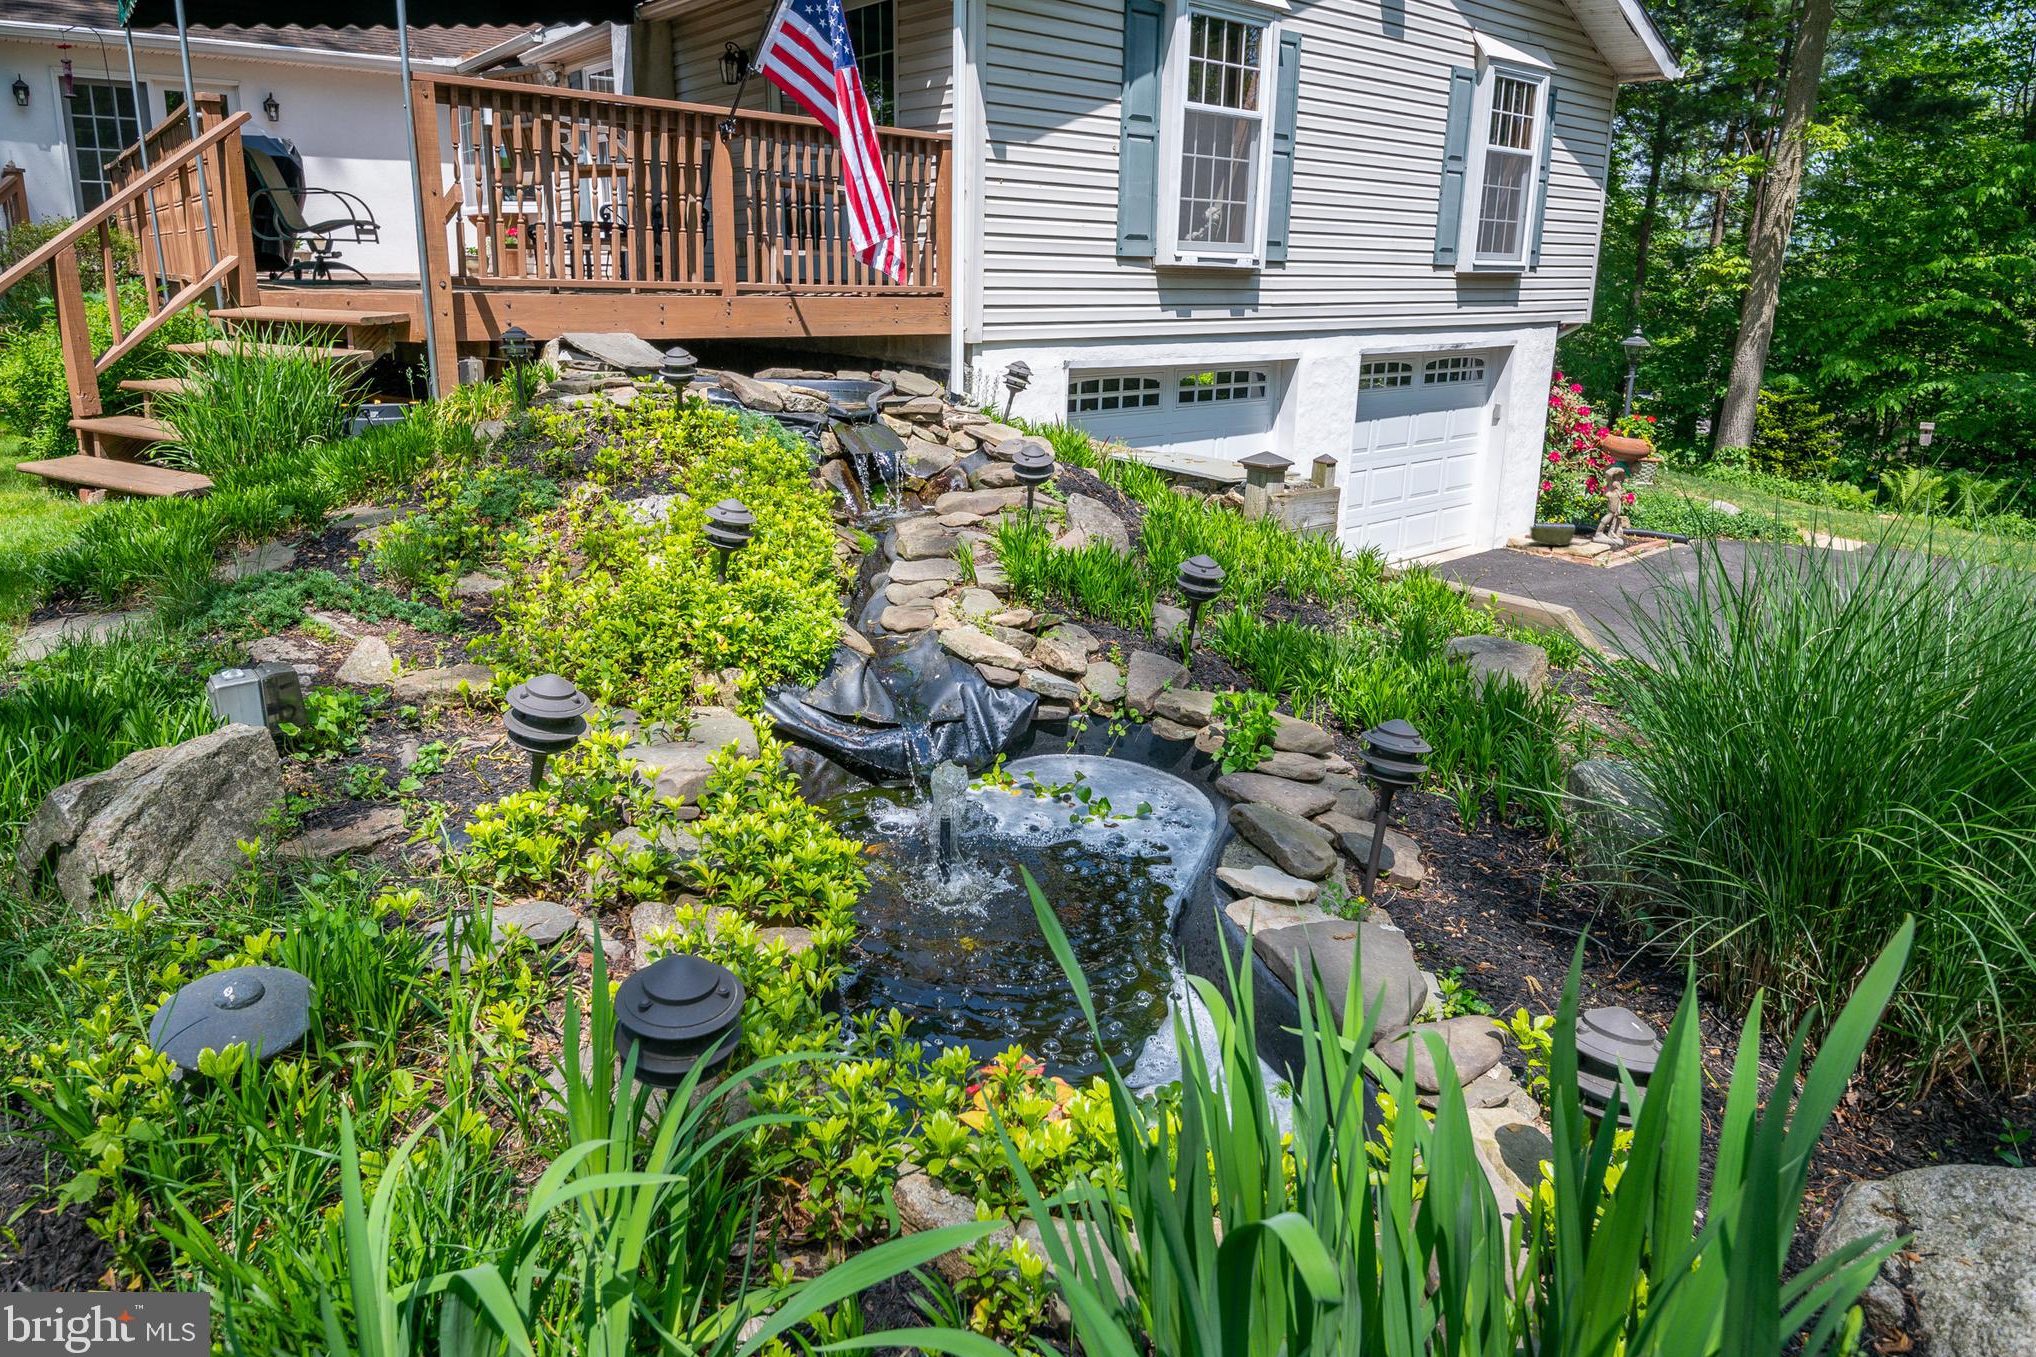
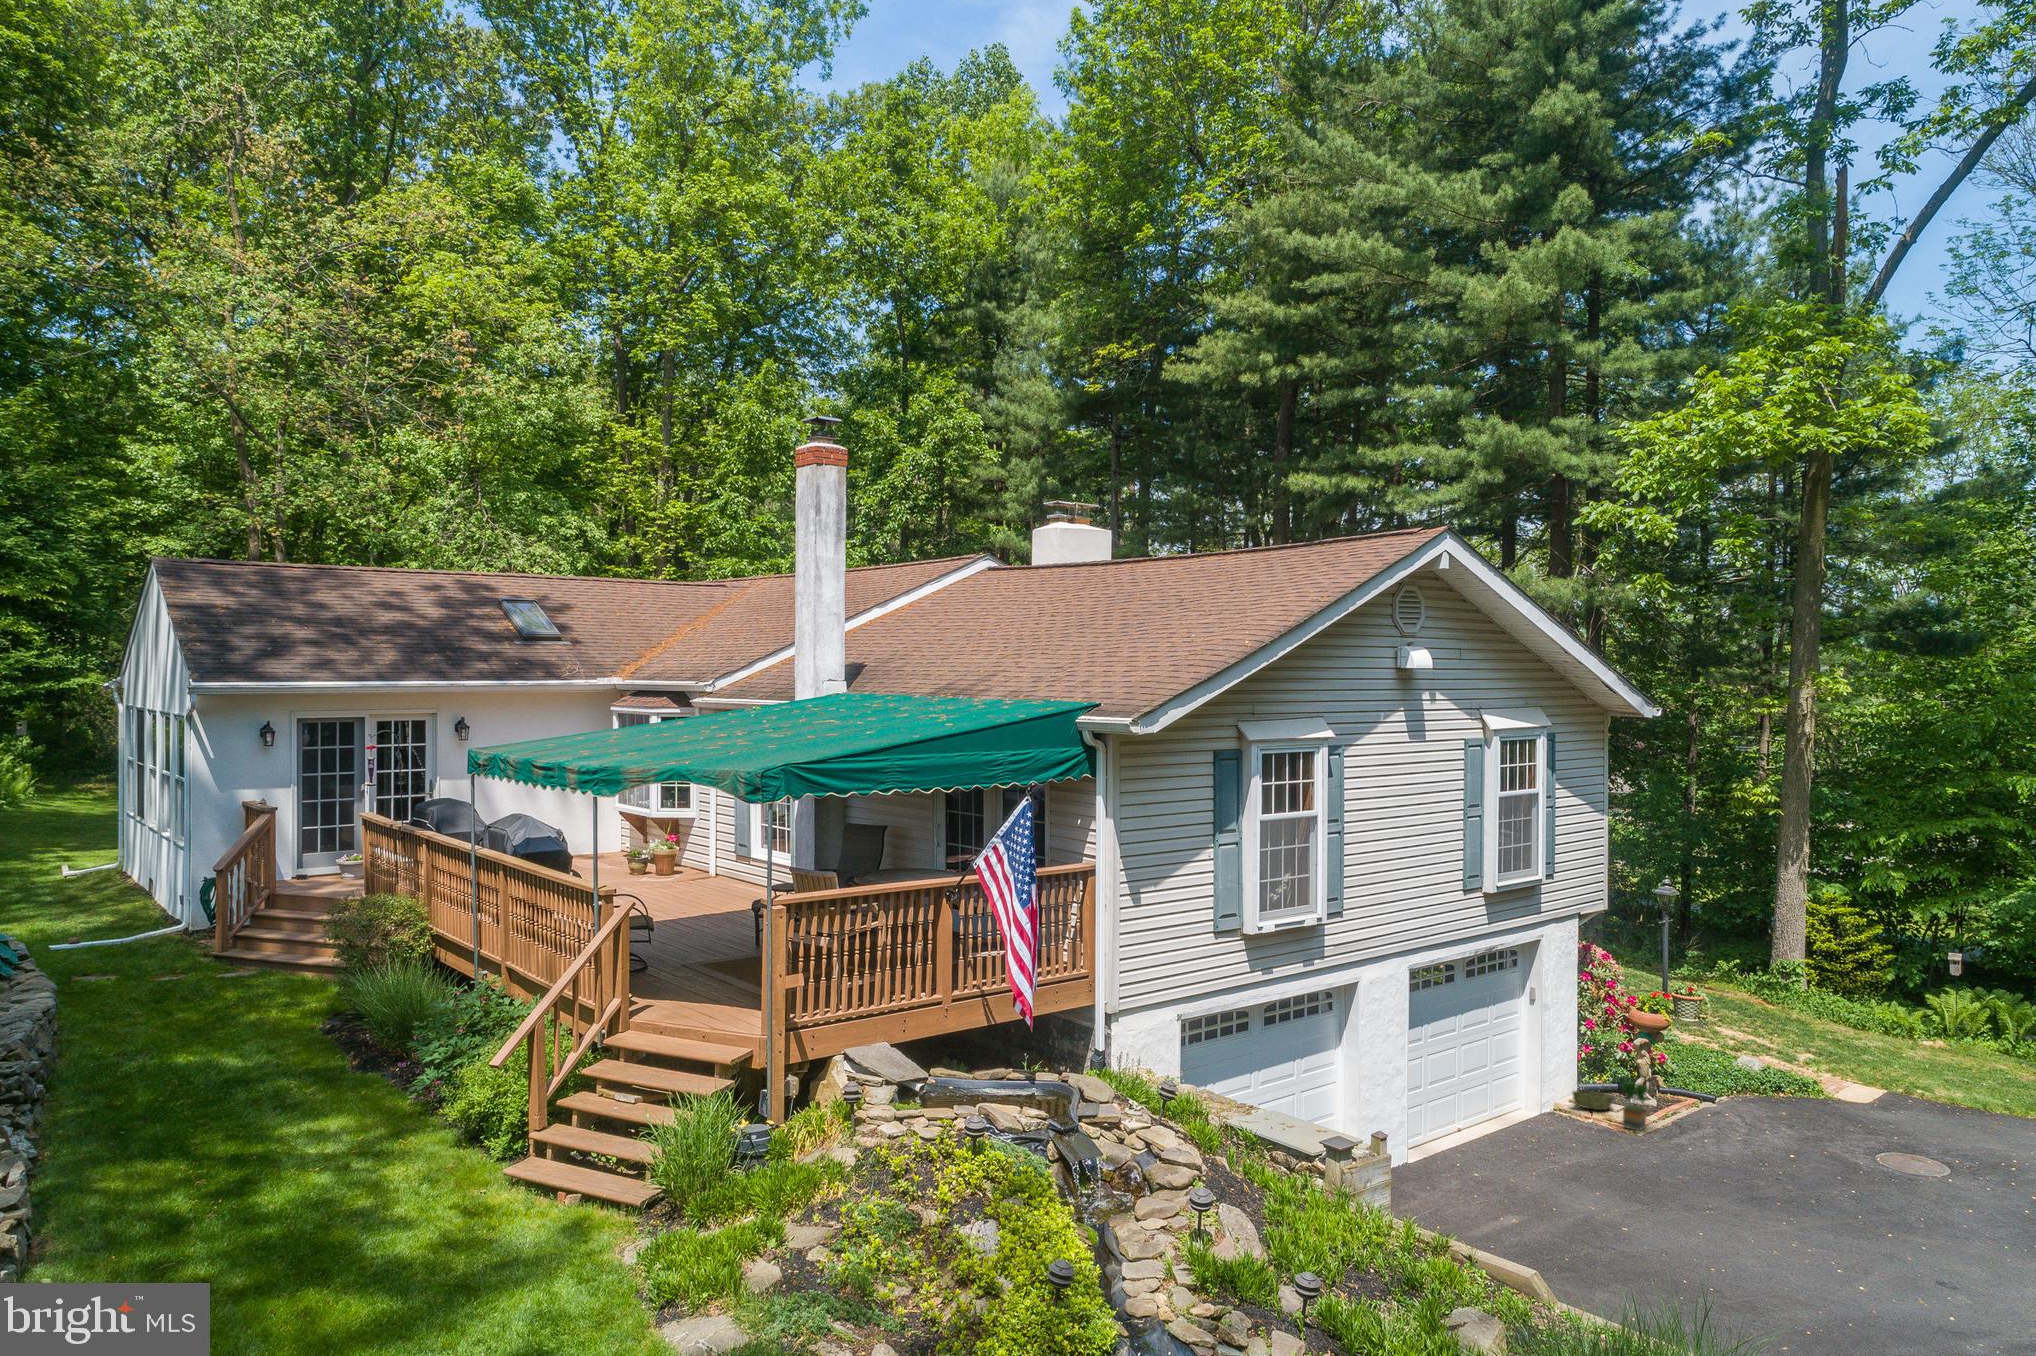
potted tree: none [1585,506,1624,559] -> present [1622,1083,1652,1131]

